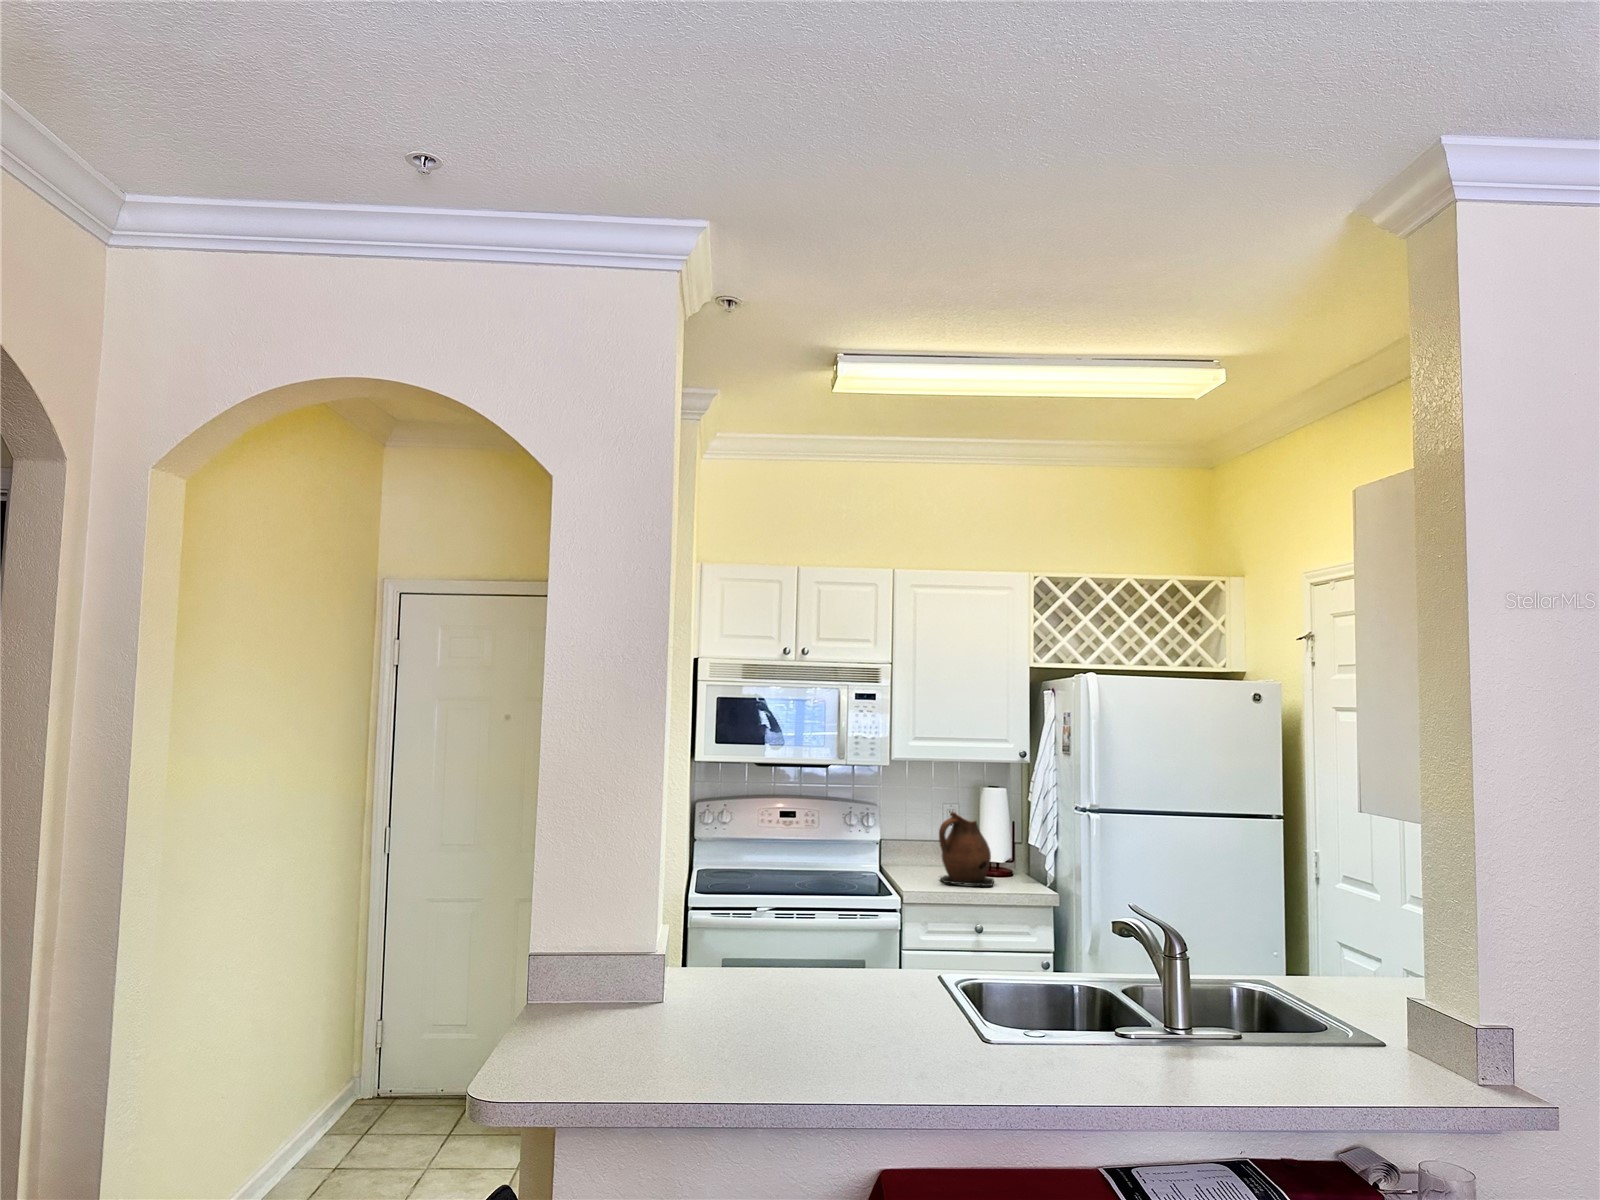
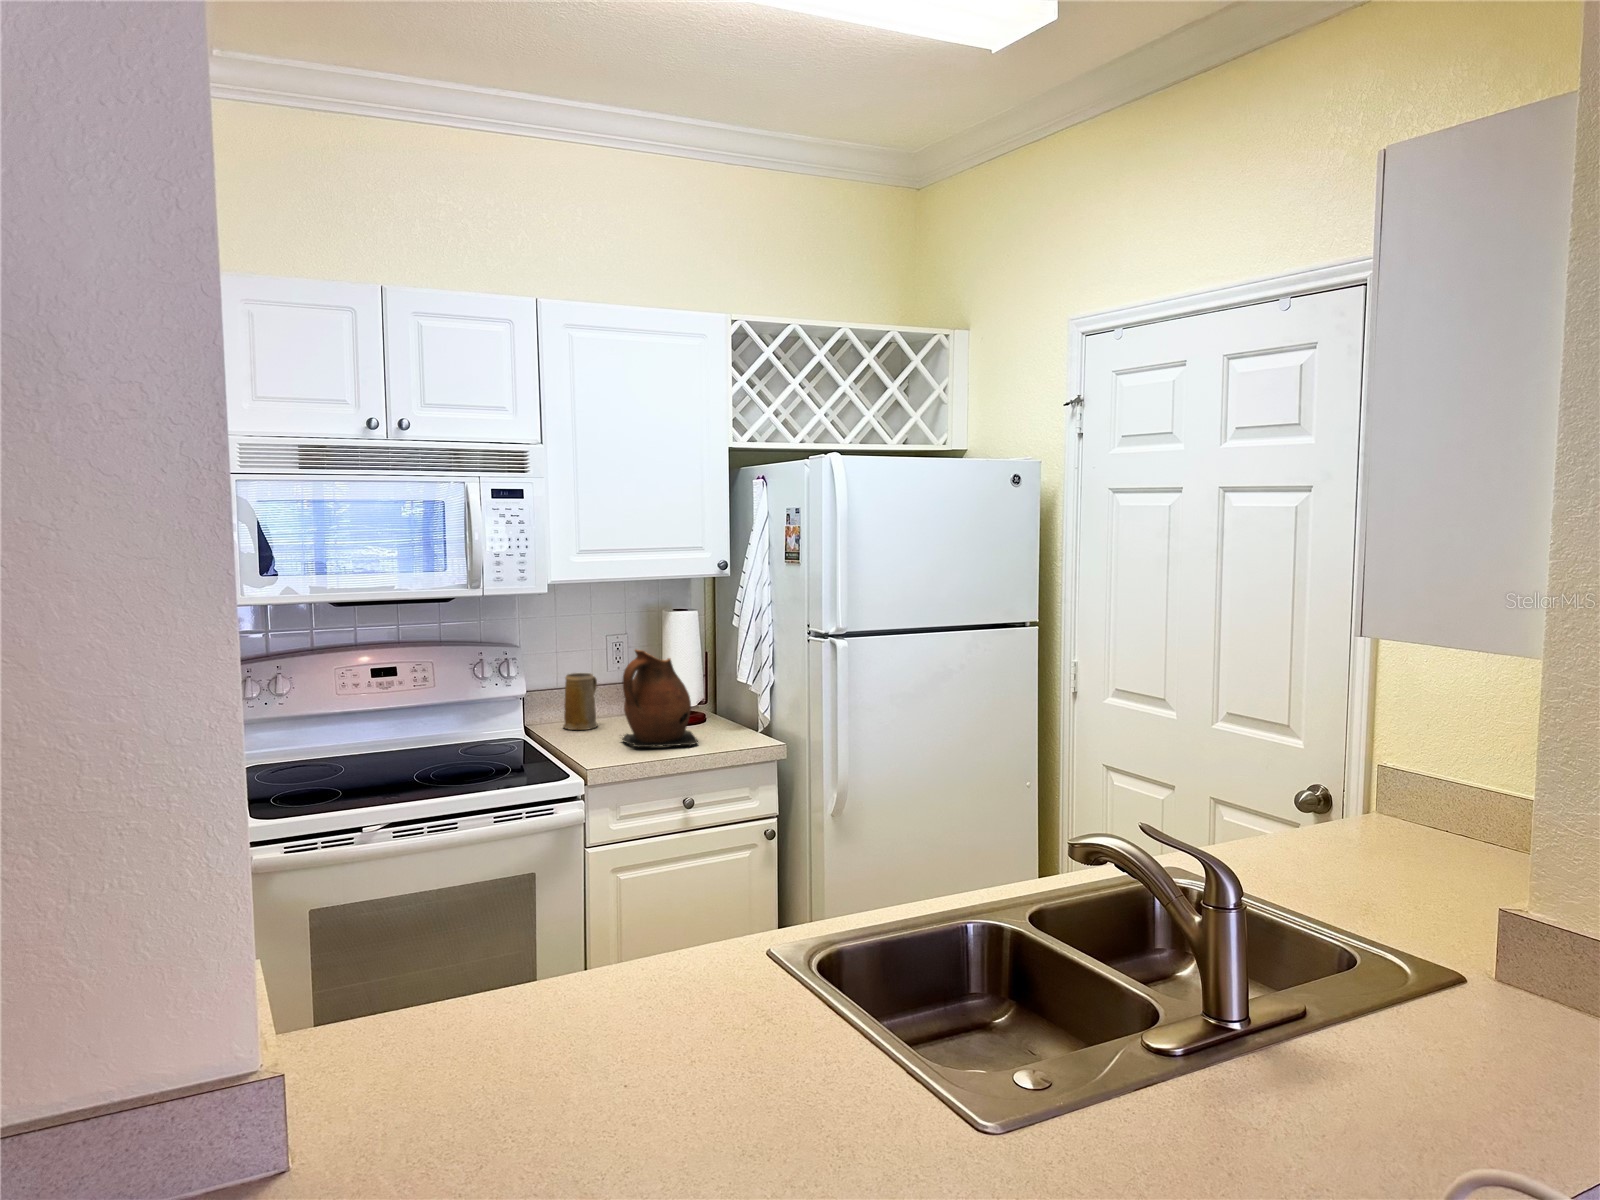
mug: none [906,829,934,871] -> present [563,673,597,730]

